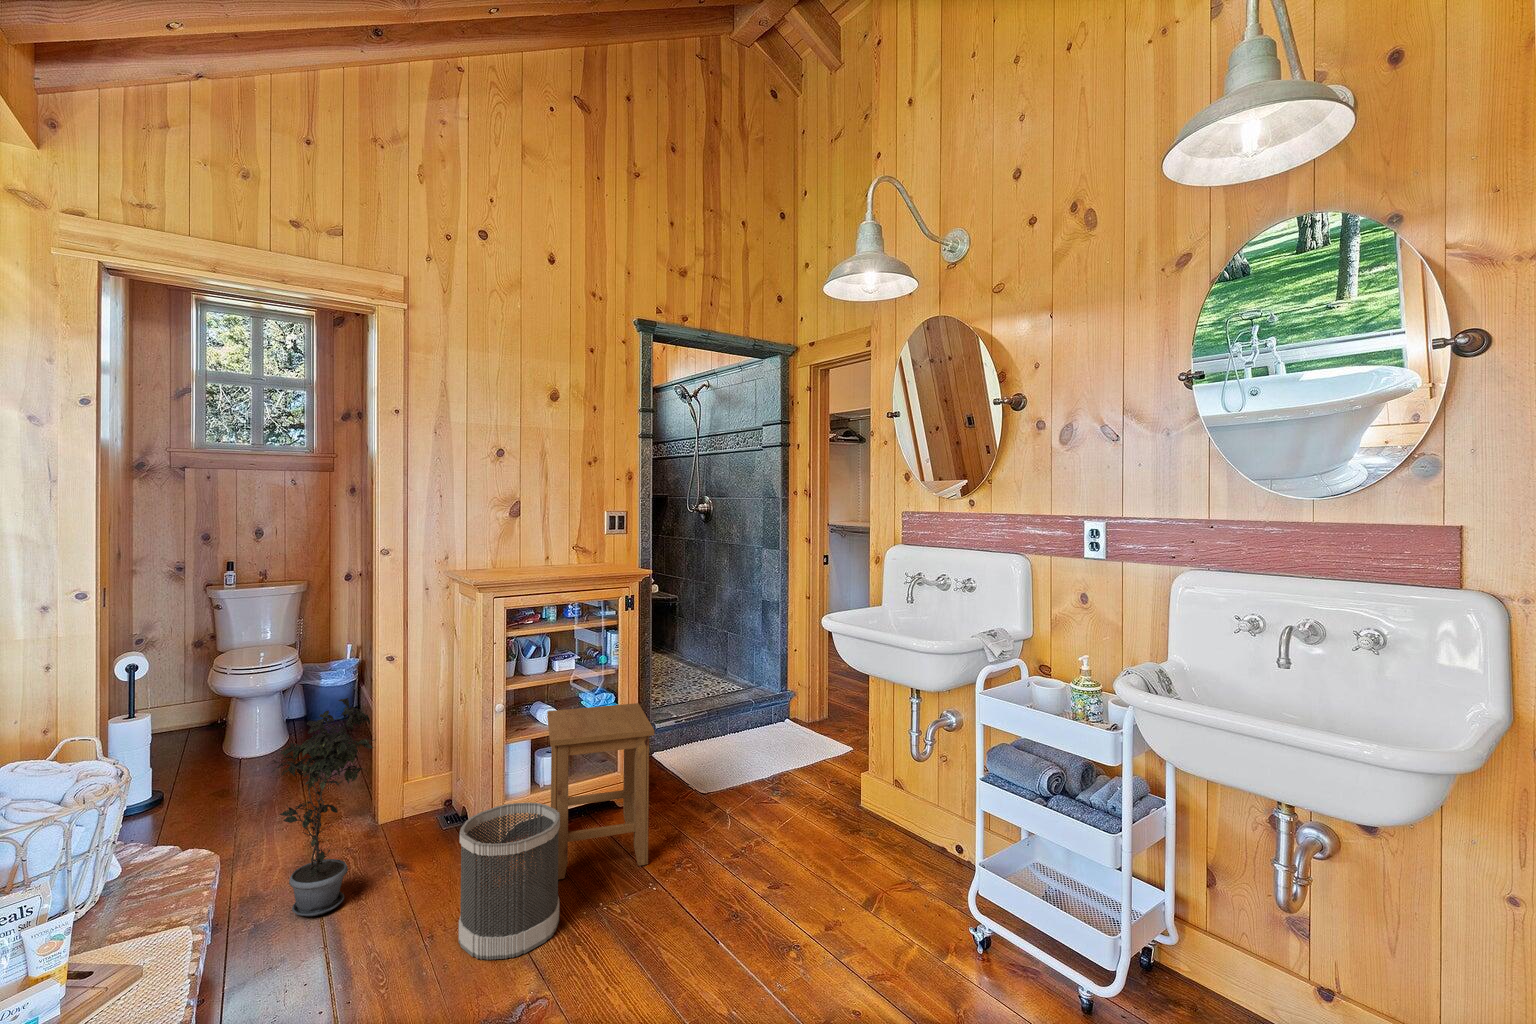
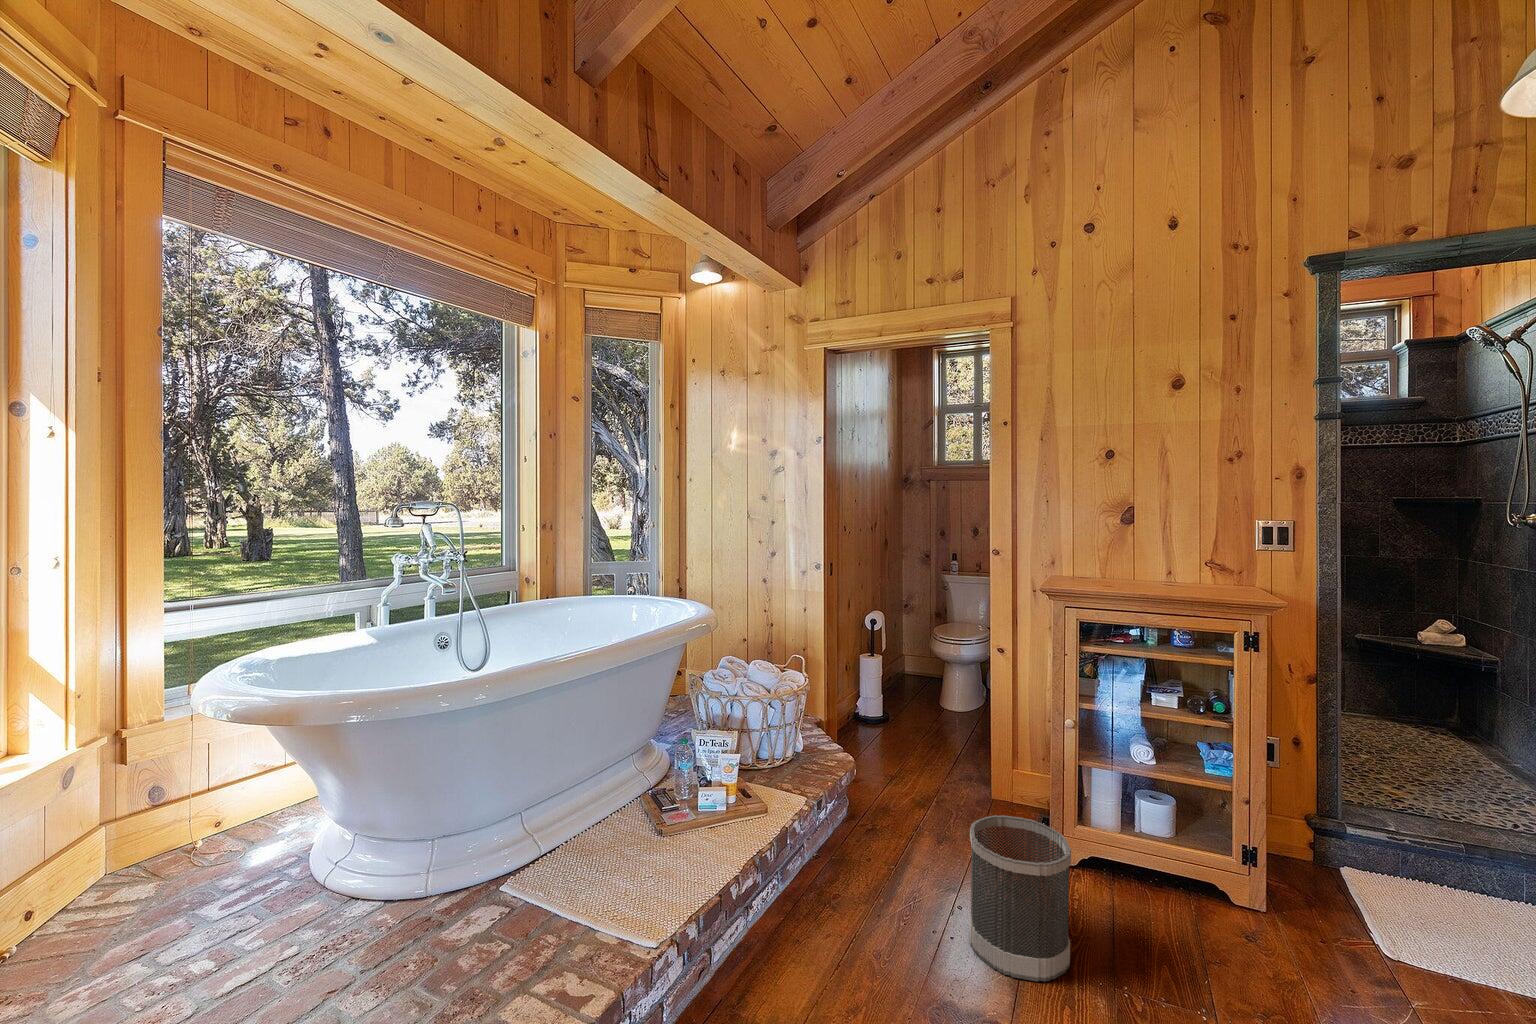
potted plant: present [272,698,374,916] -> none [876,673,948,842]
stool: present [547,703,654,879] -> none [1087,744,1250,987]

